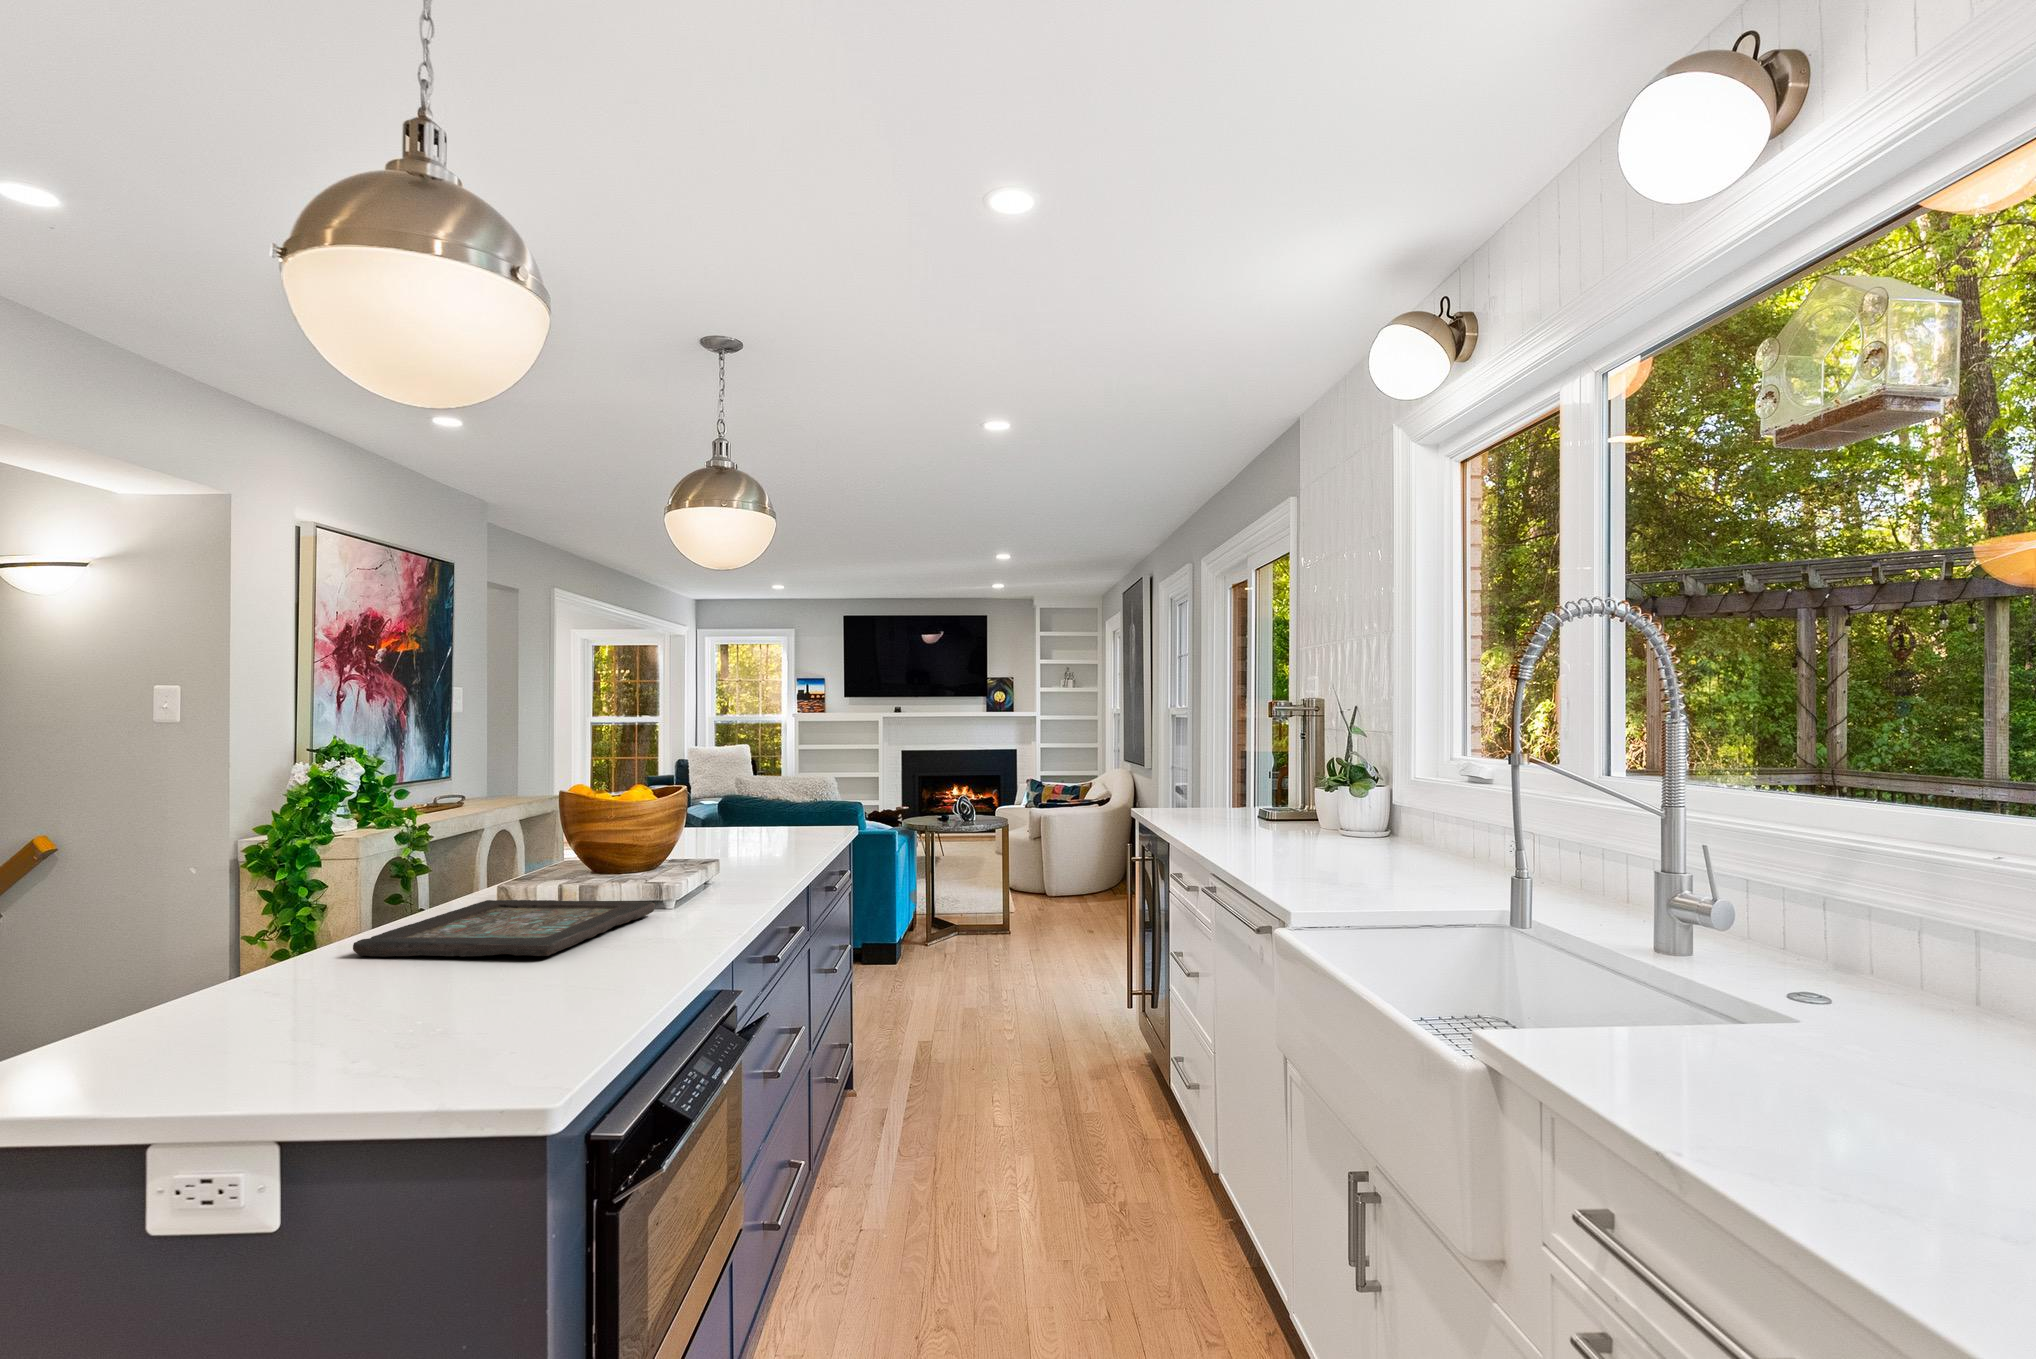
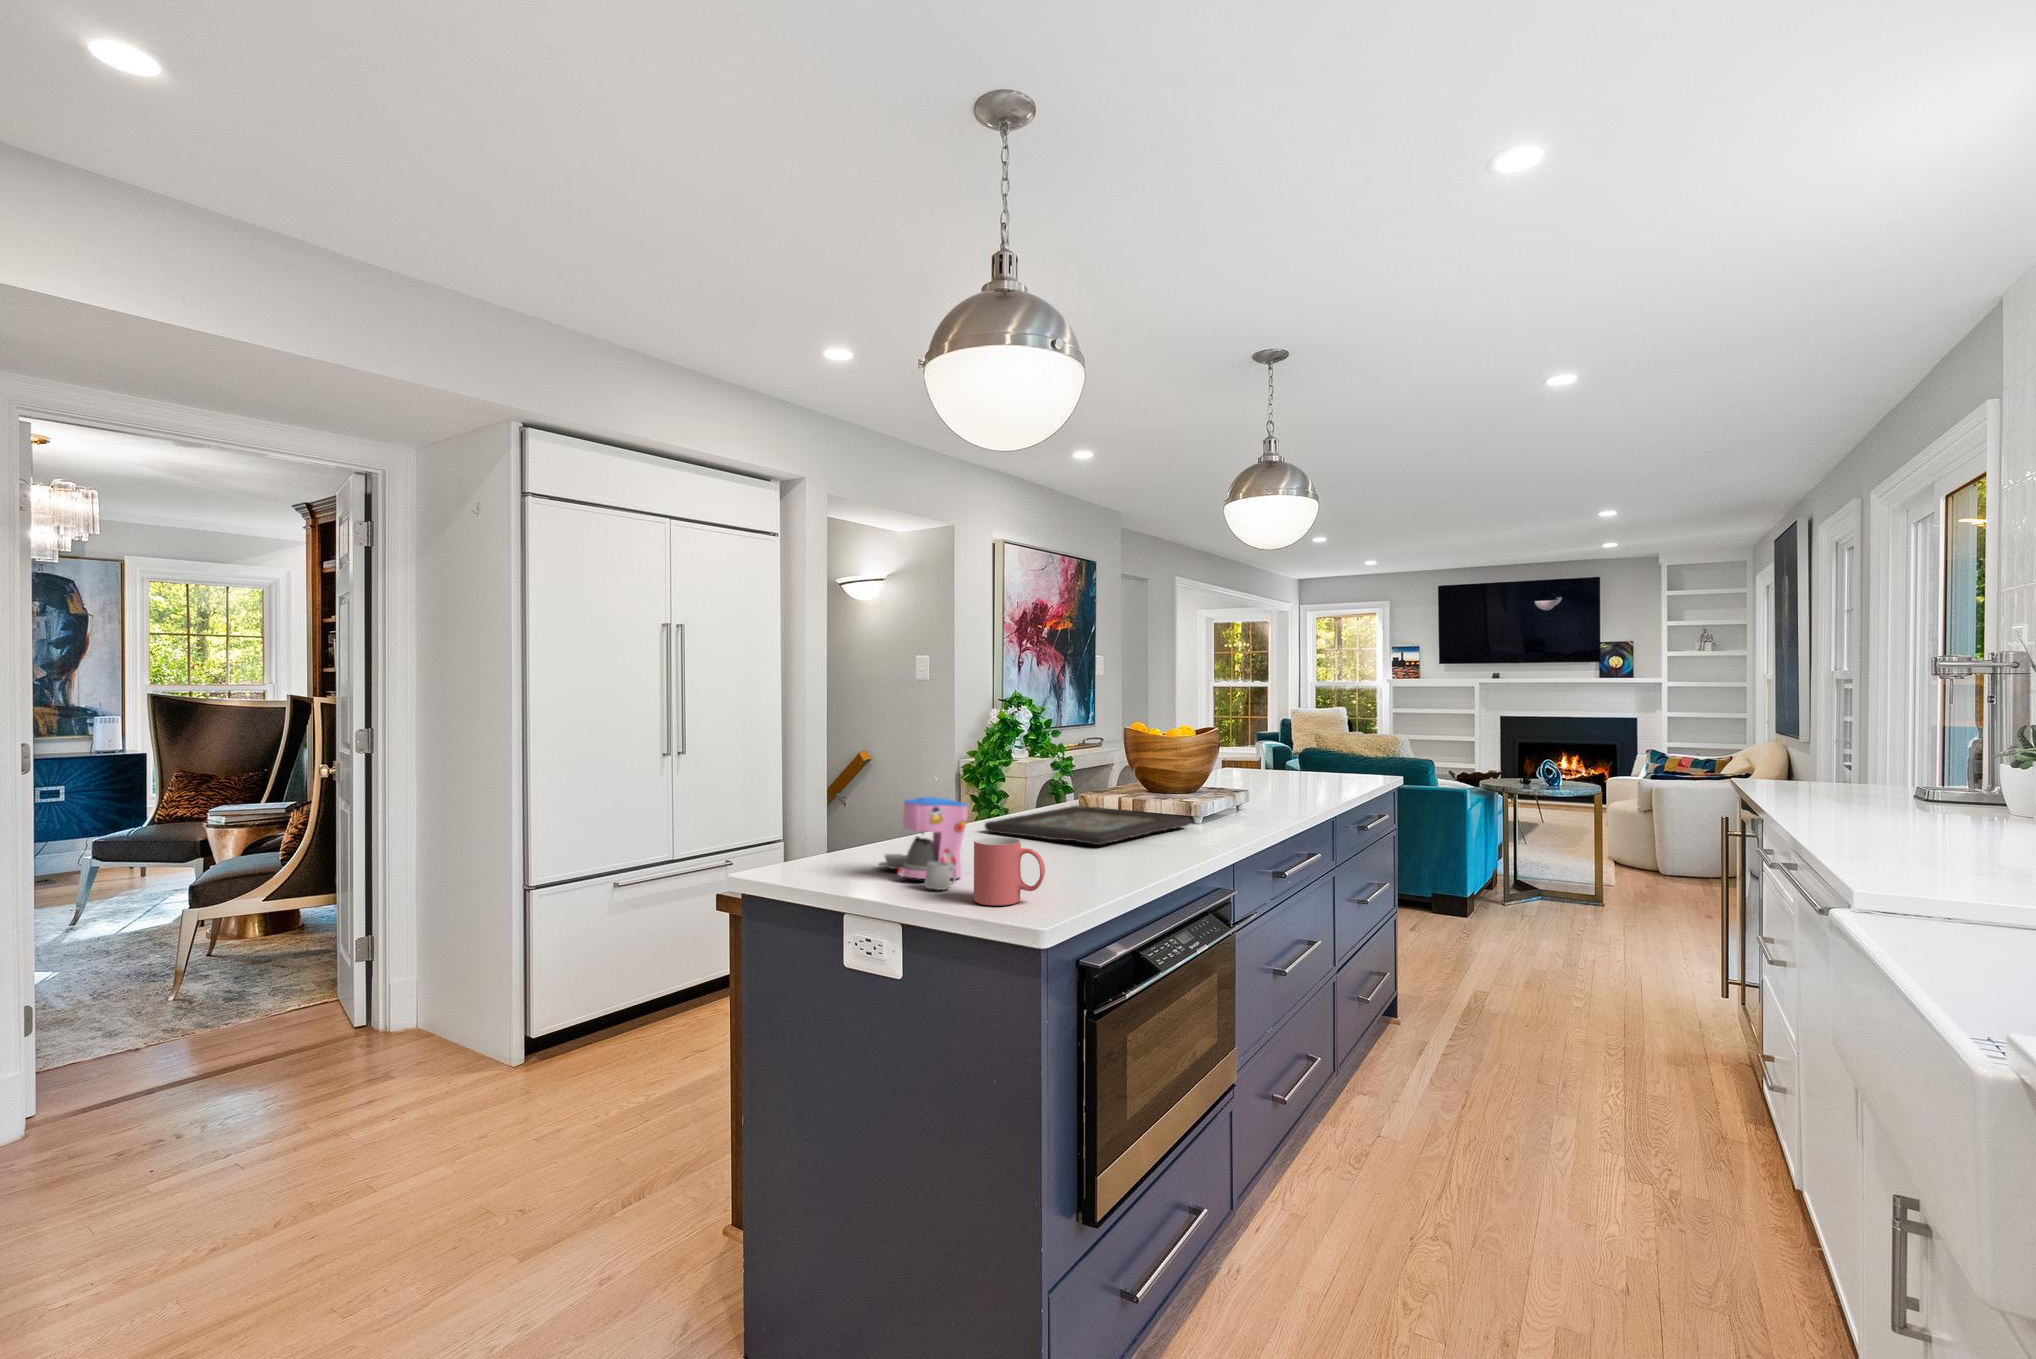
coffee maker: none [184,922,363,1070] -> present [879,797,968,890]
mug: none [392,973,512,1081] -> present [974,837,1045,906]

